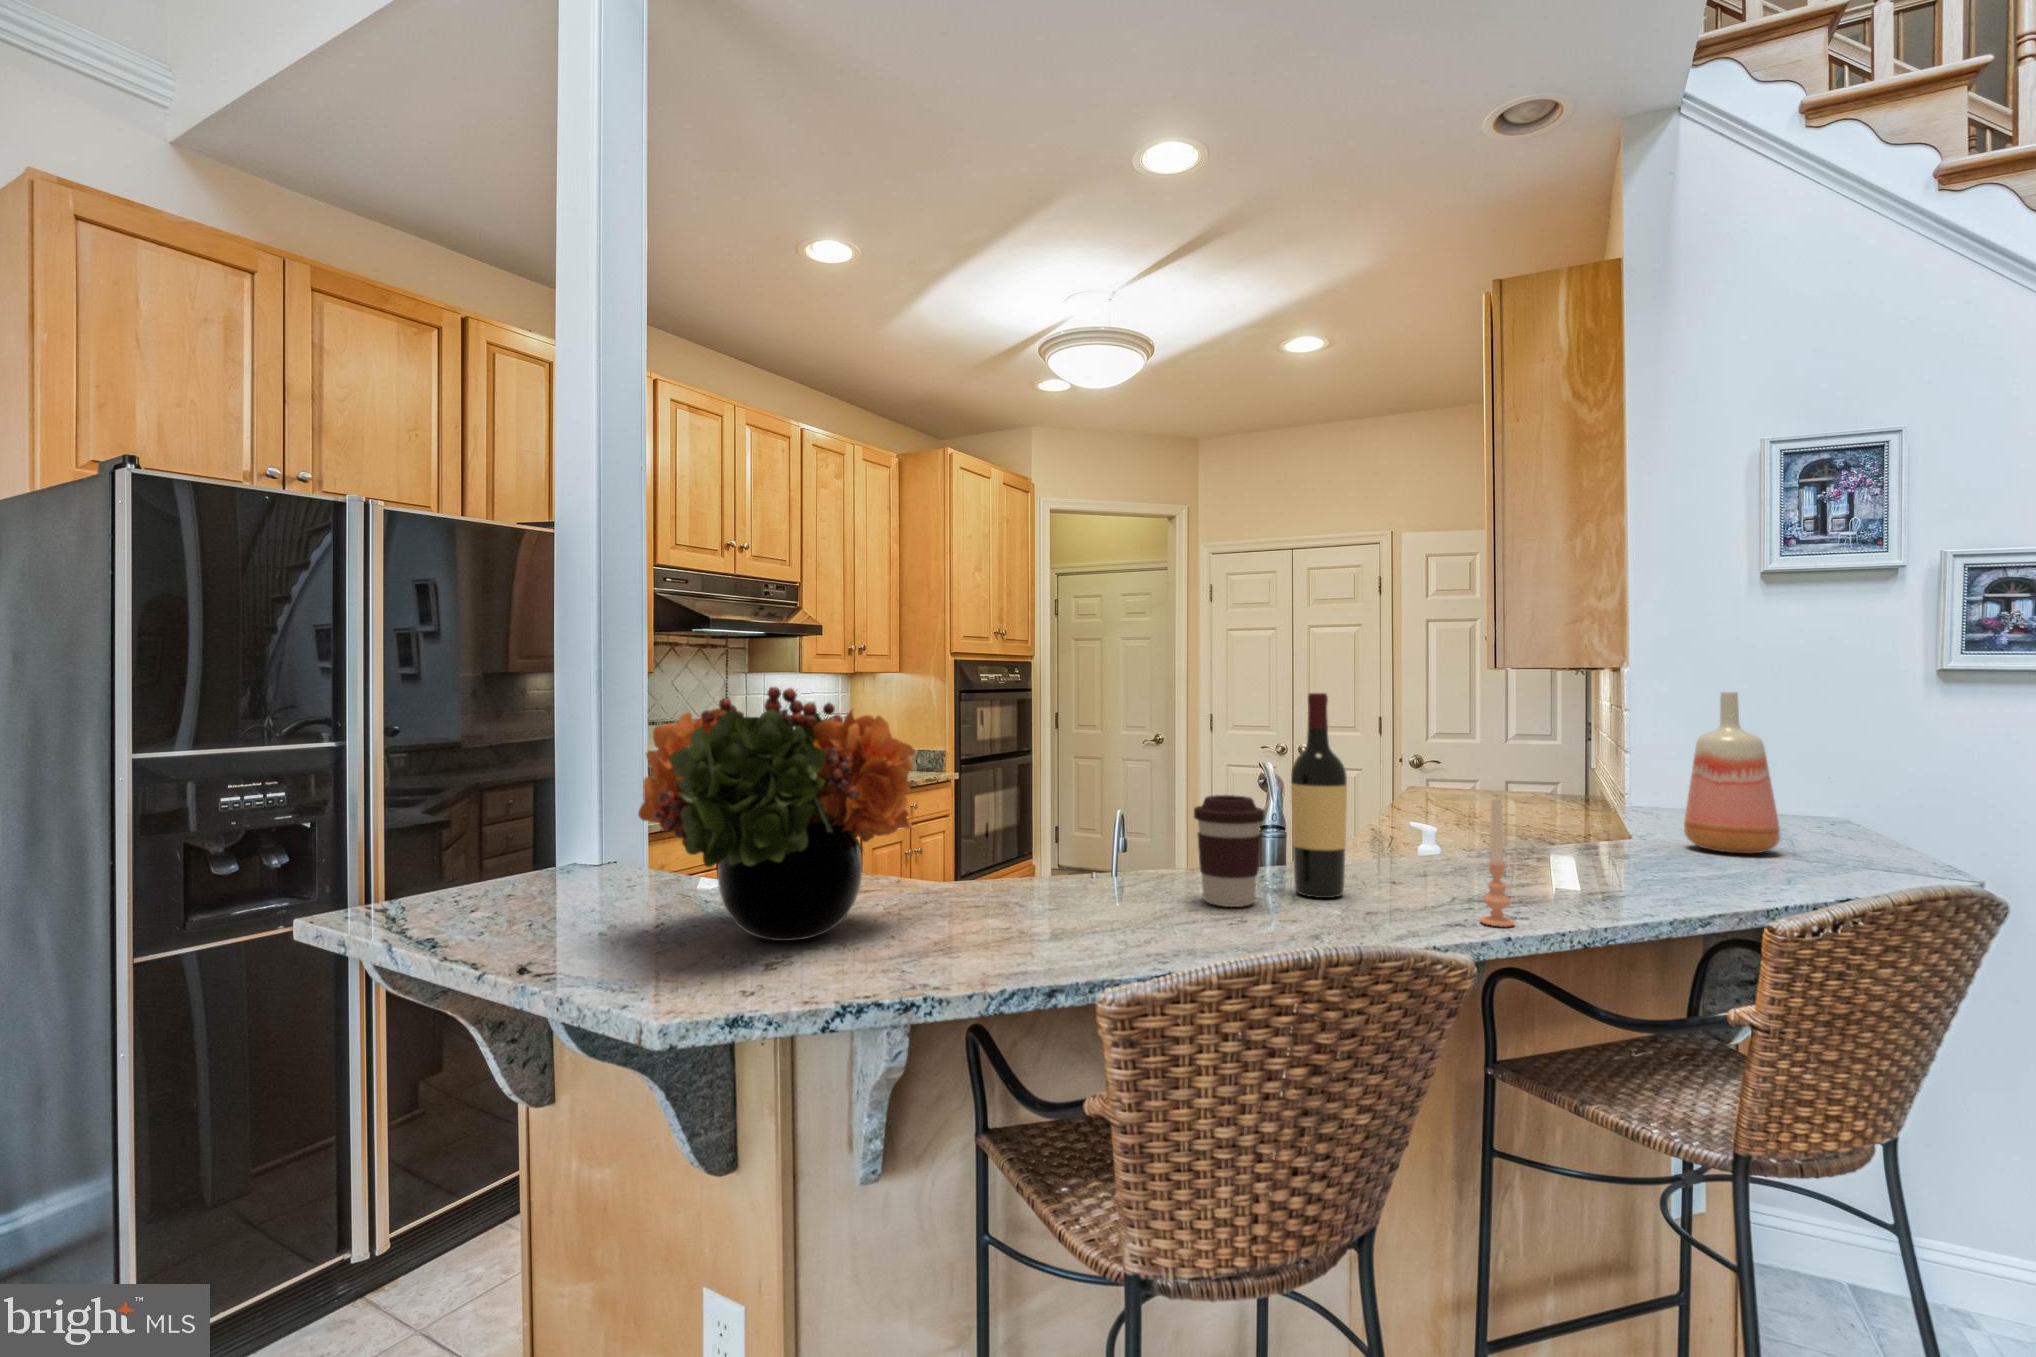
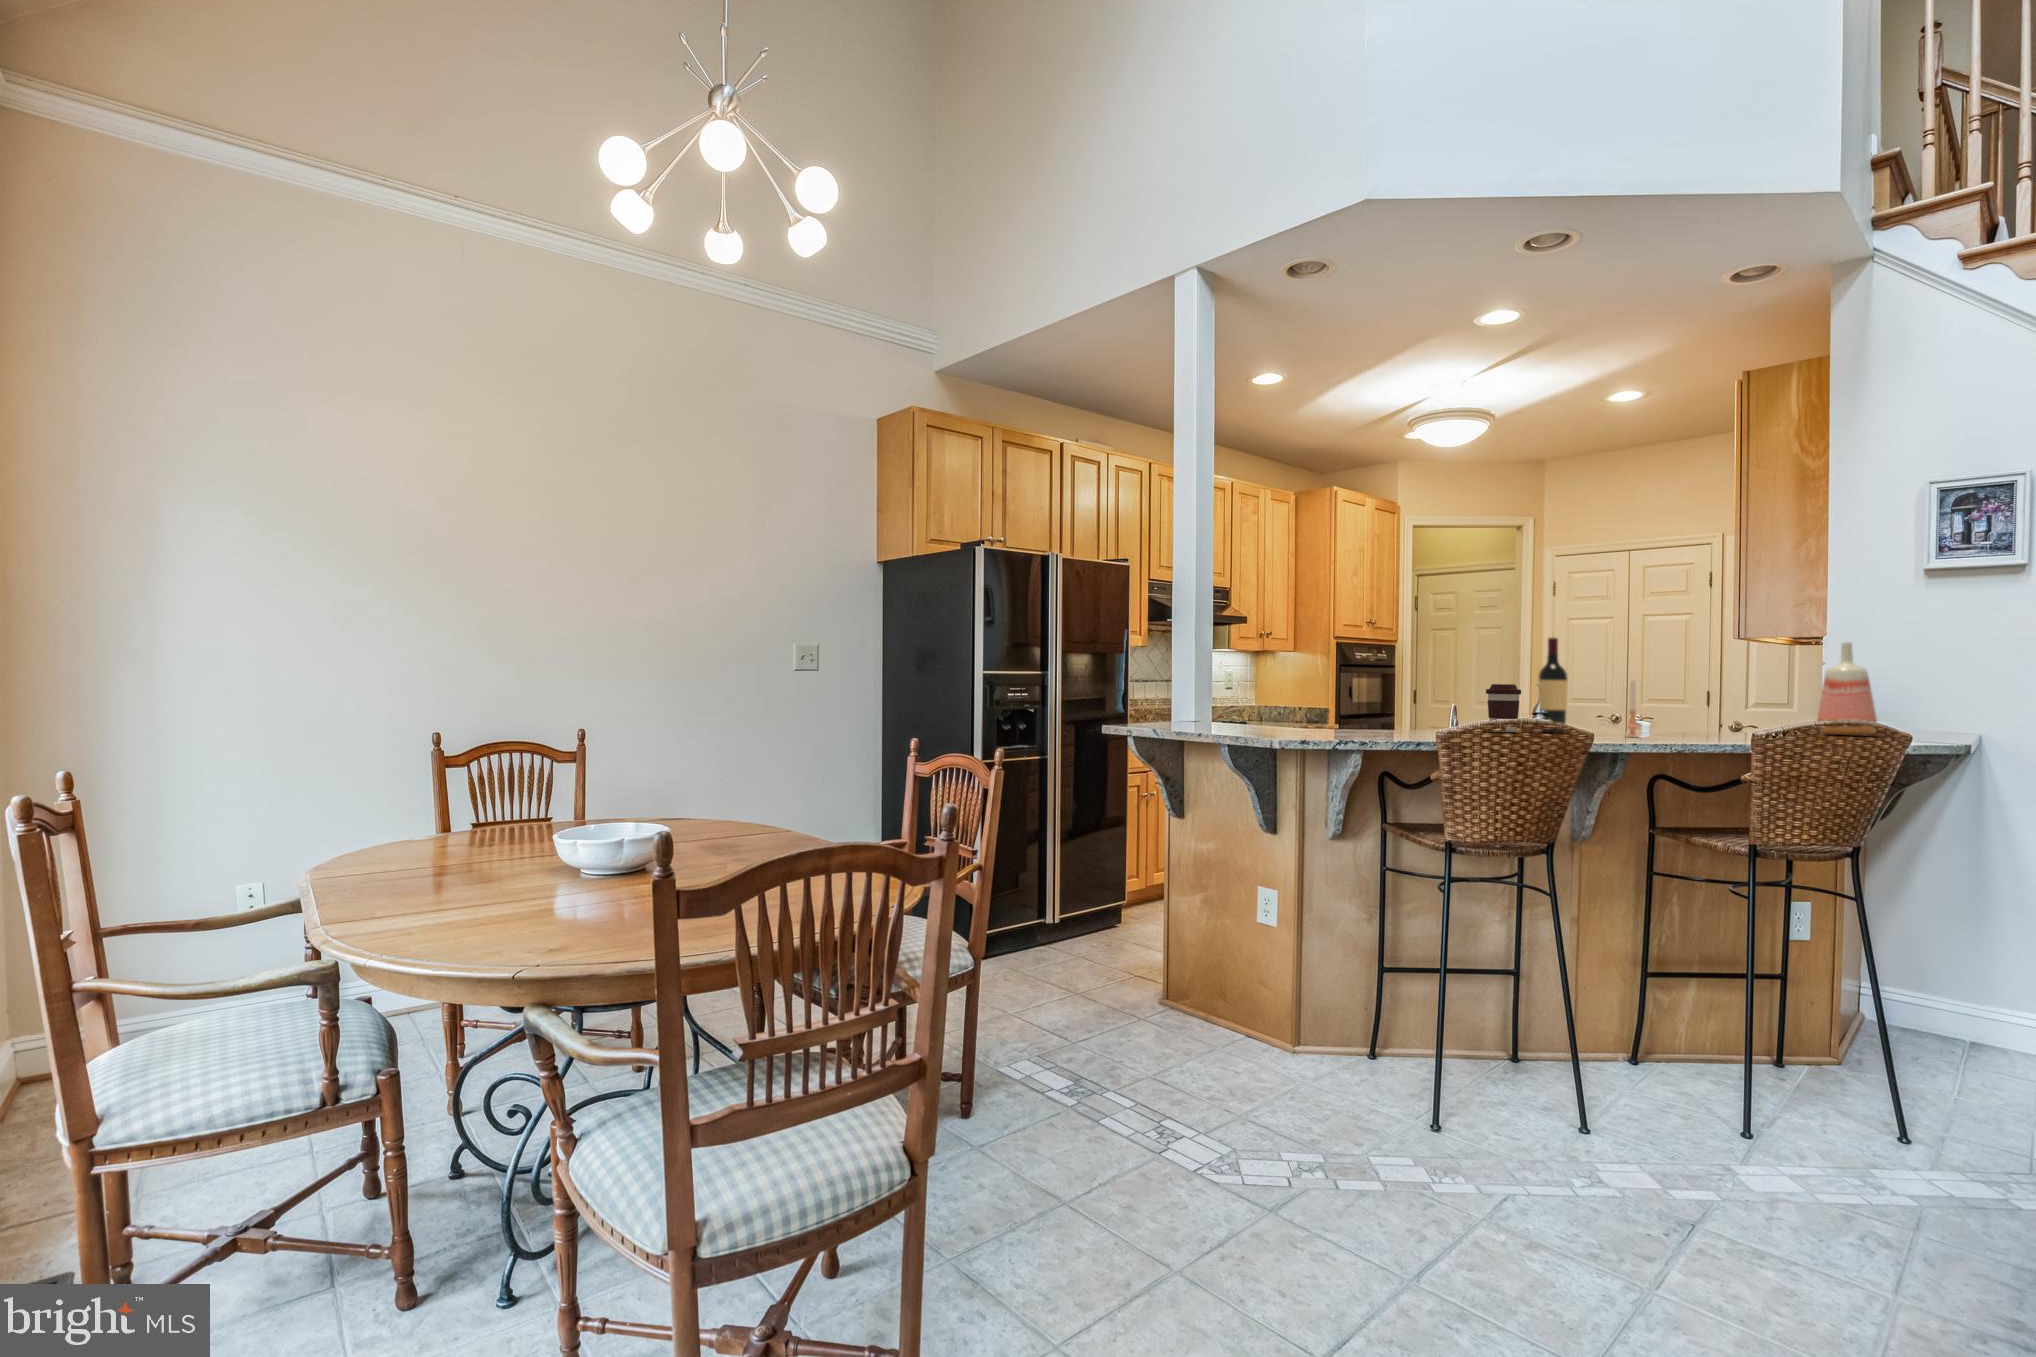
flower arrangement: present [638,687,915,941] -> none [1245,632,1358,729]

